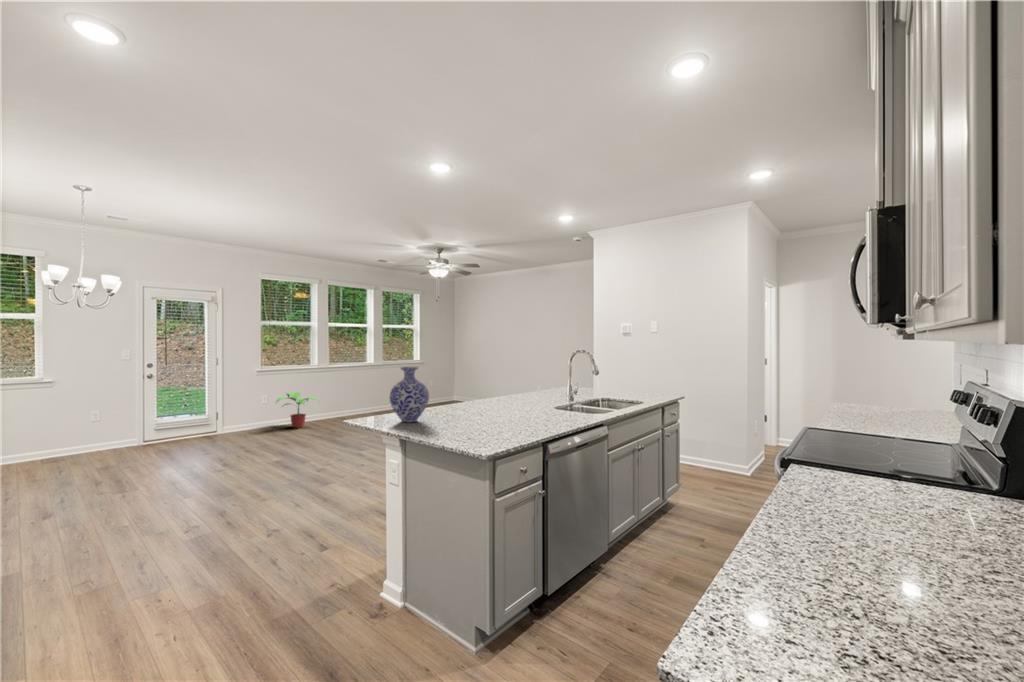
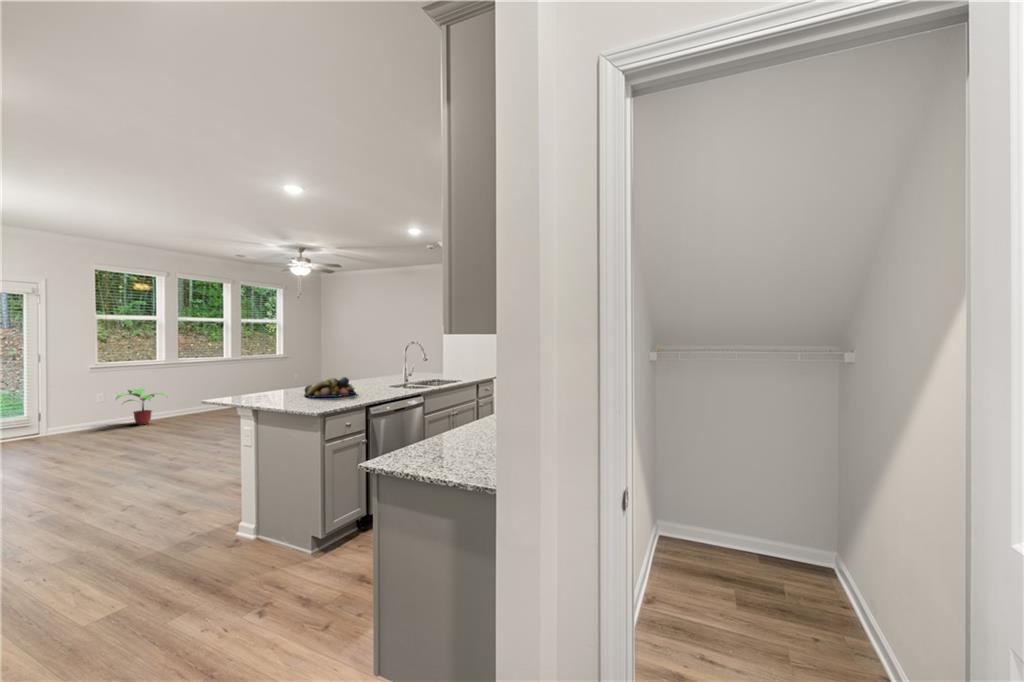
vase: present [390,367,429,422] -> none [243,354,278,397]
fruit bowl: none [459,398,523,426] -> present [305,377,356,397]

